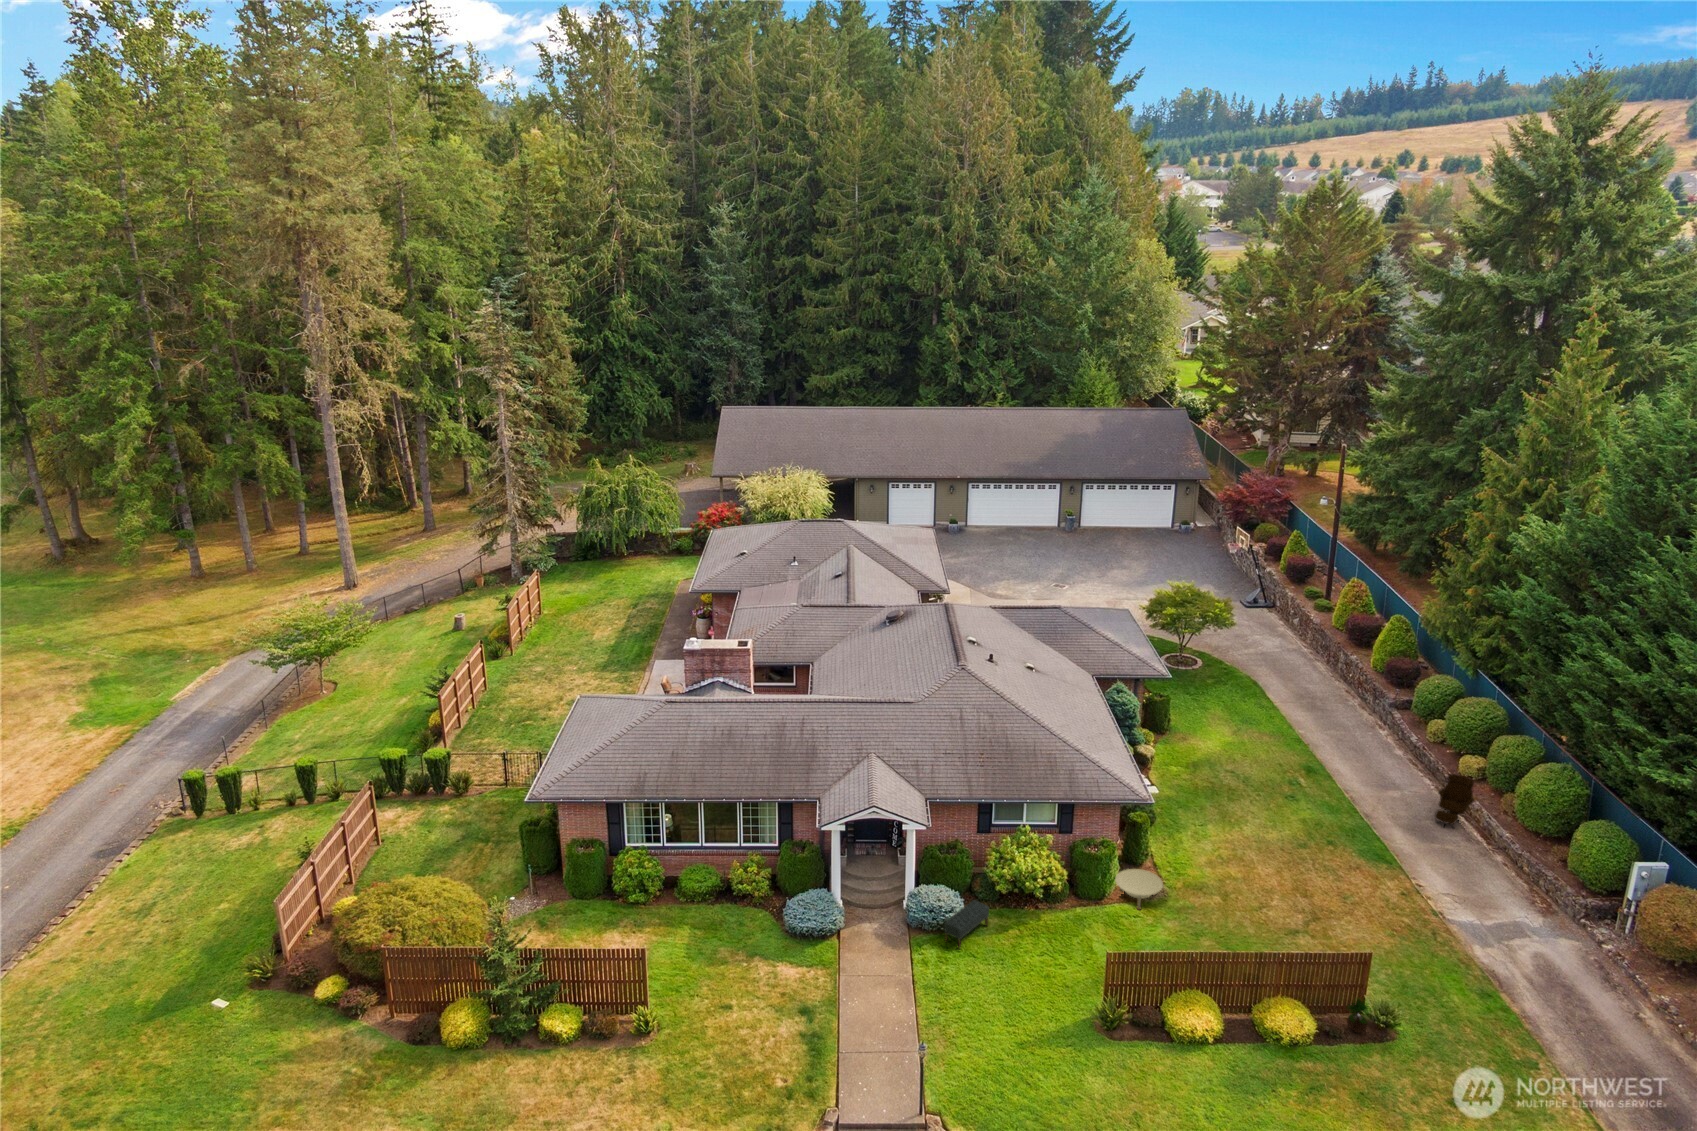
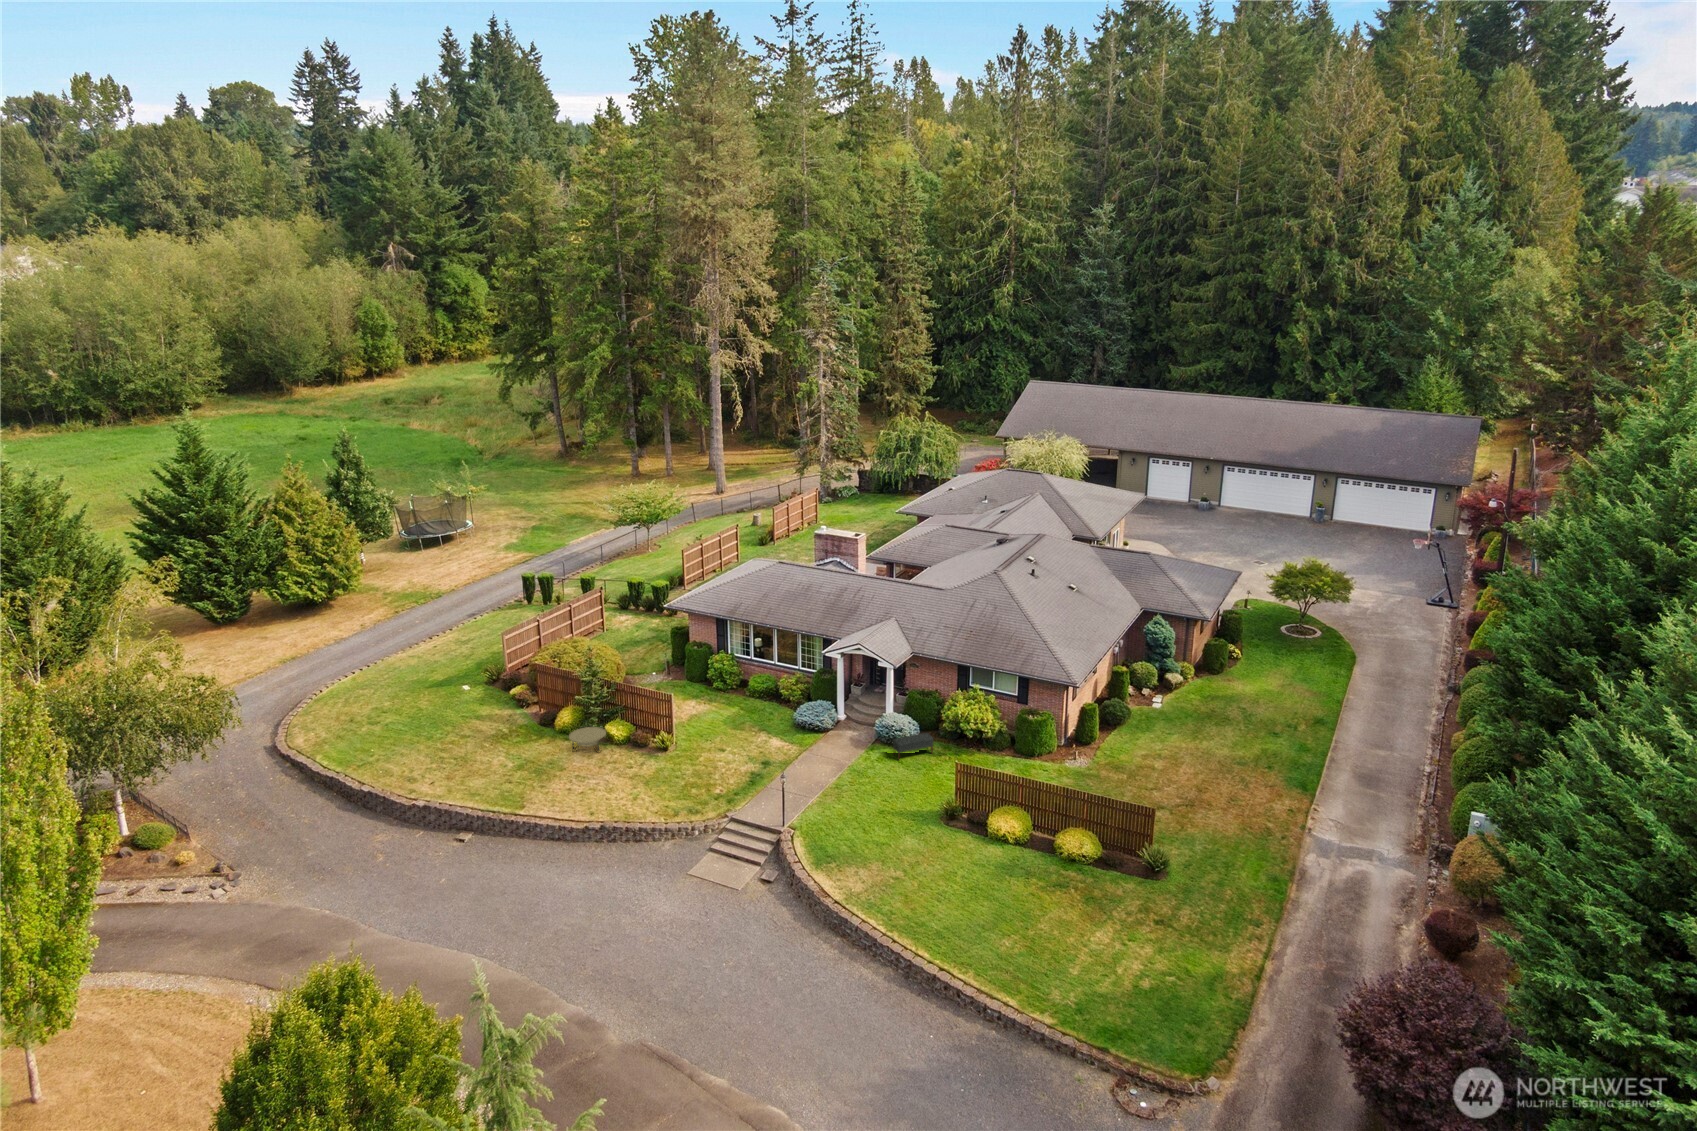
lounge chair: present [1435,774,1474,825] -> none [1403,741,1453,789]
round table: present [1115,869,1163,910] -> present [569,727,606,752]
potted tree: present [1347,998,1369,1033] -> none [1126,840,1149,873]

